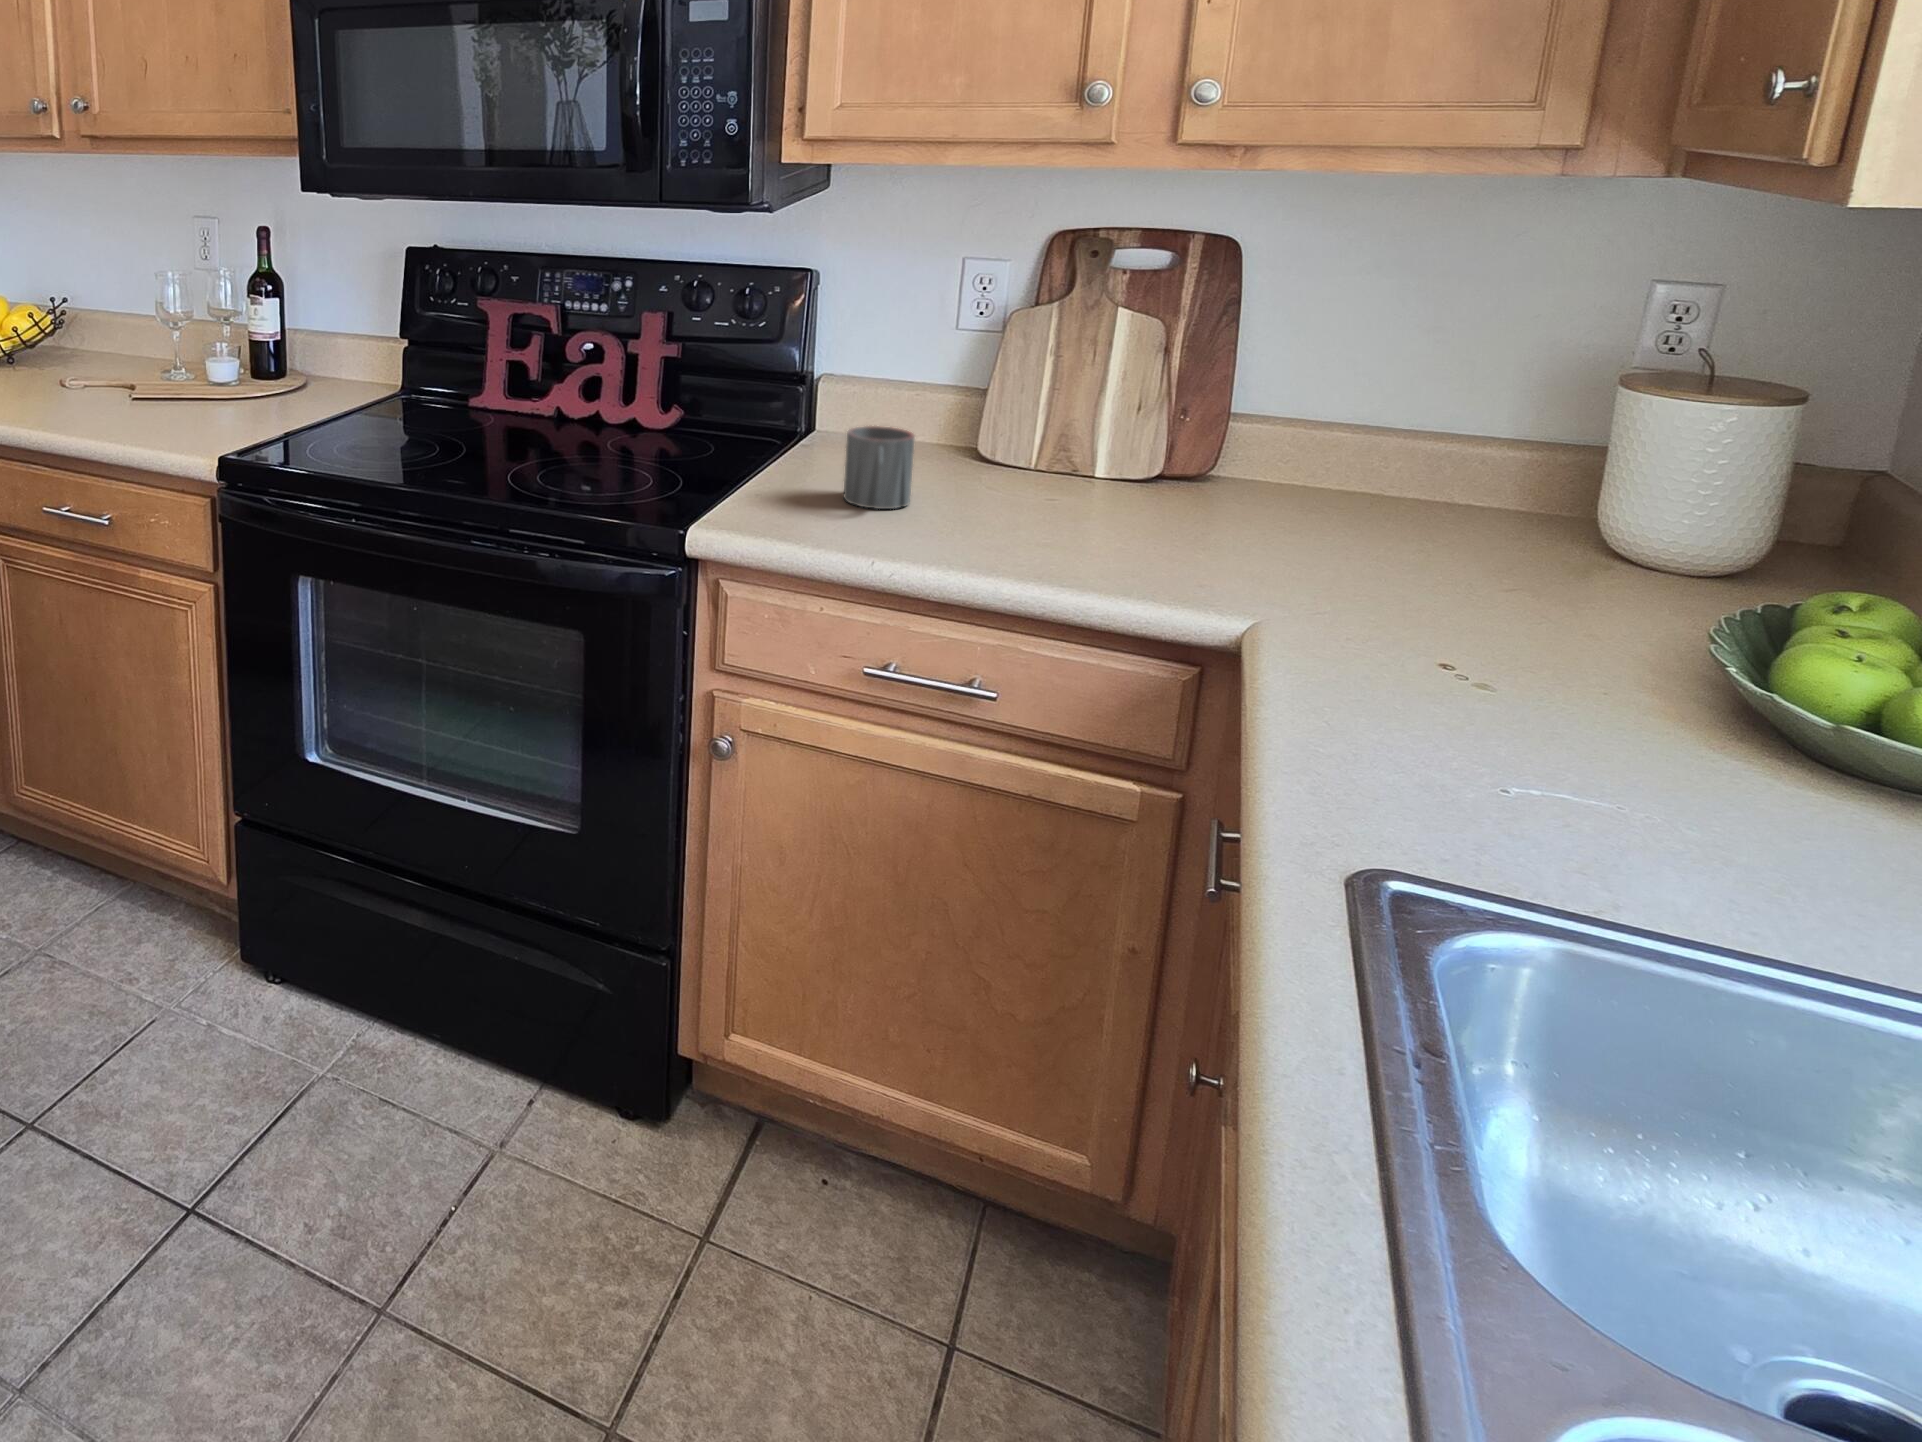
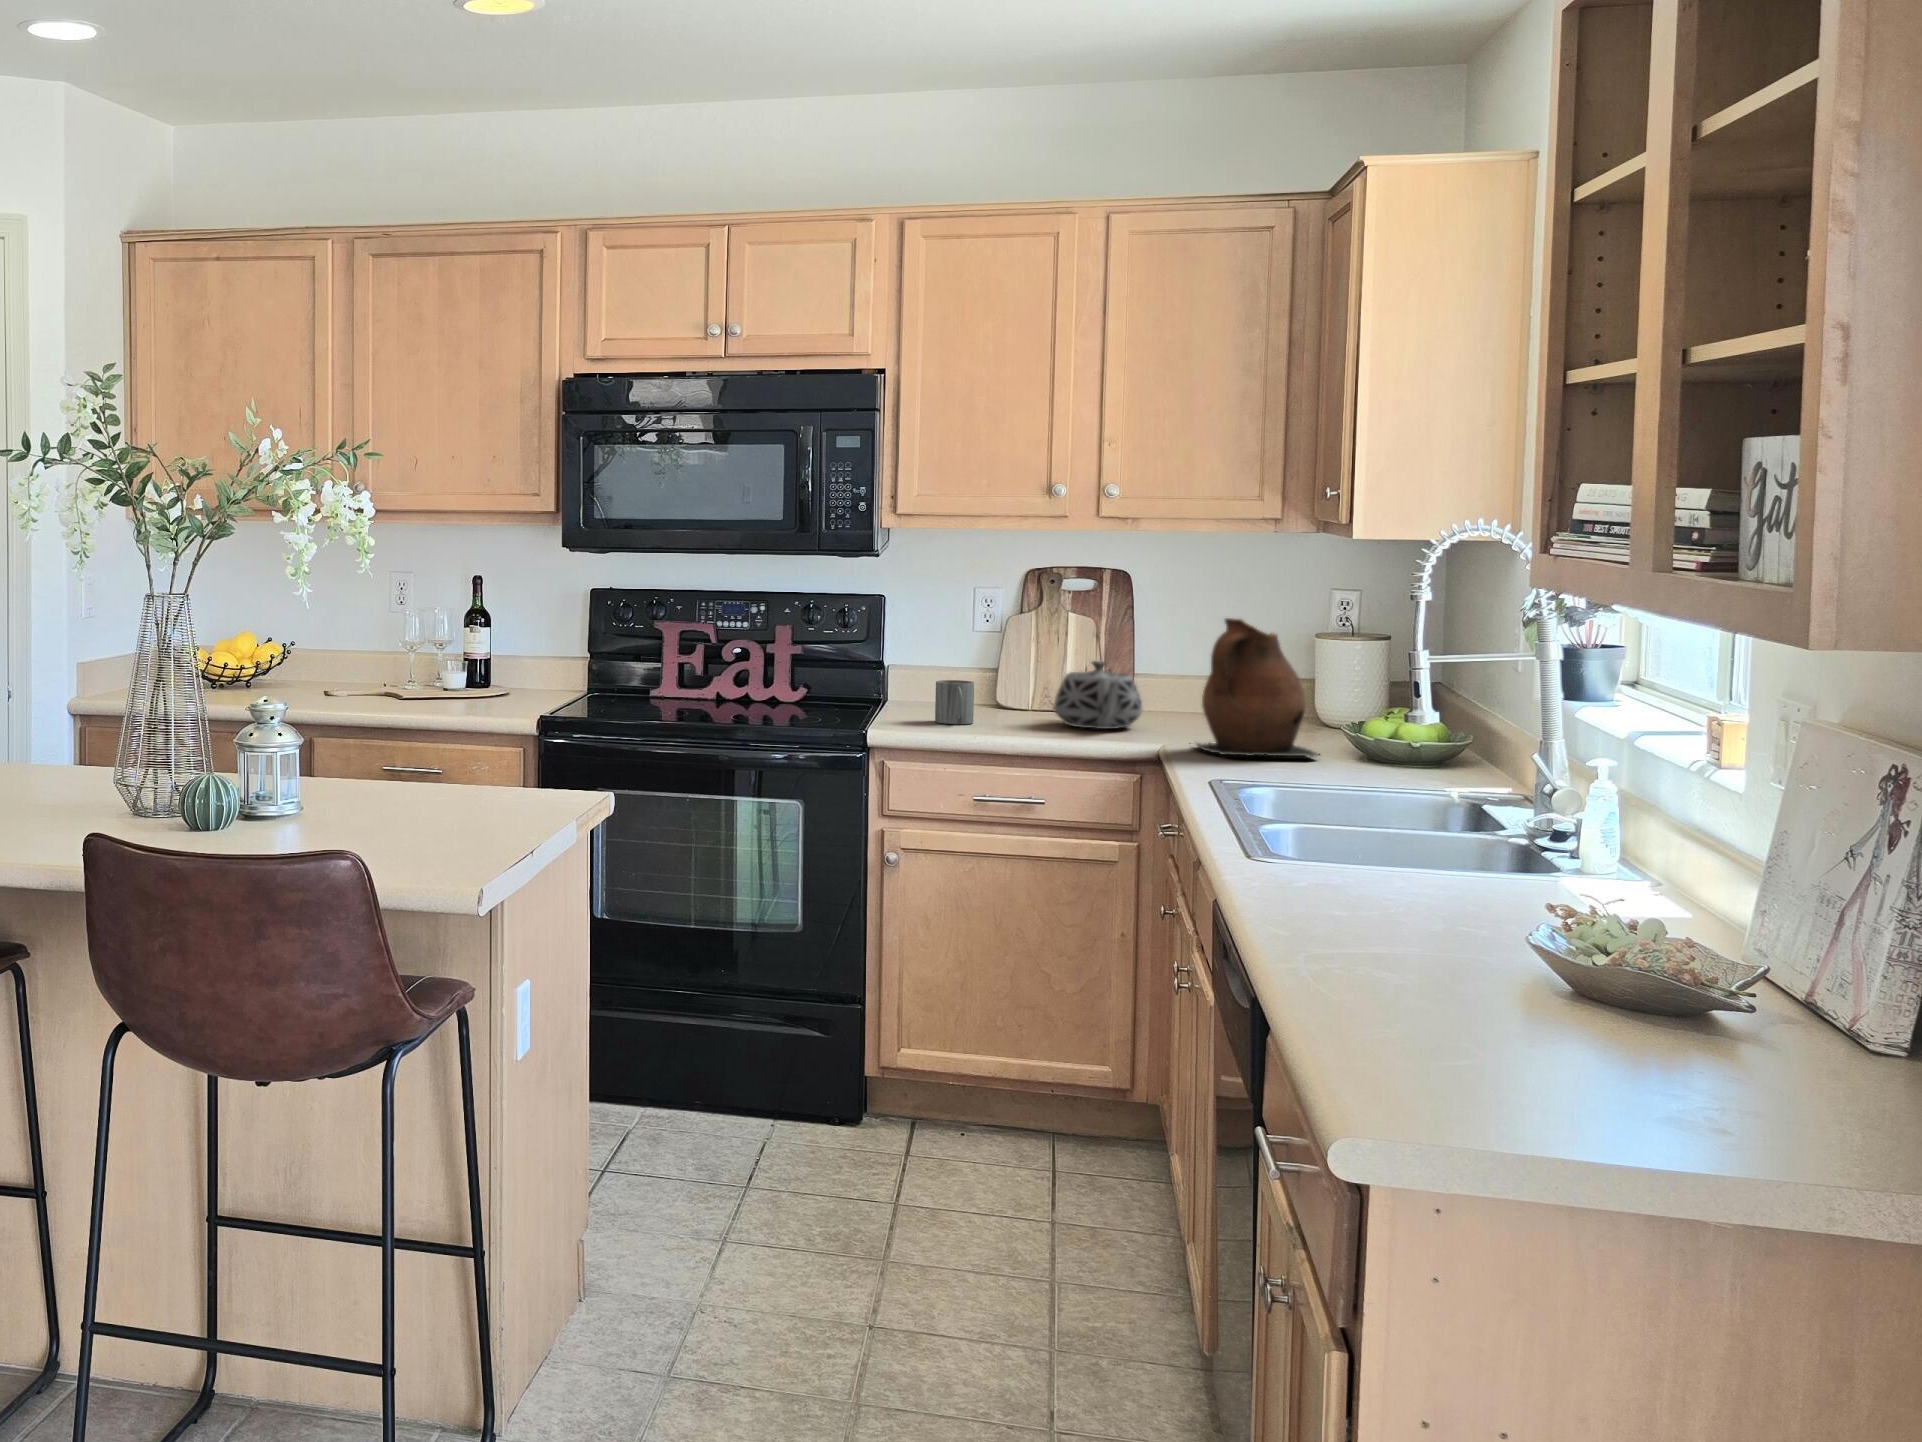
ceramic pitcher: none [1308,384,1653,737] -> present [1189,618,1319,757]
teapot: none [1056,413,1229,545] -> present [1054,660,1142,729]

